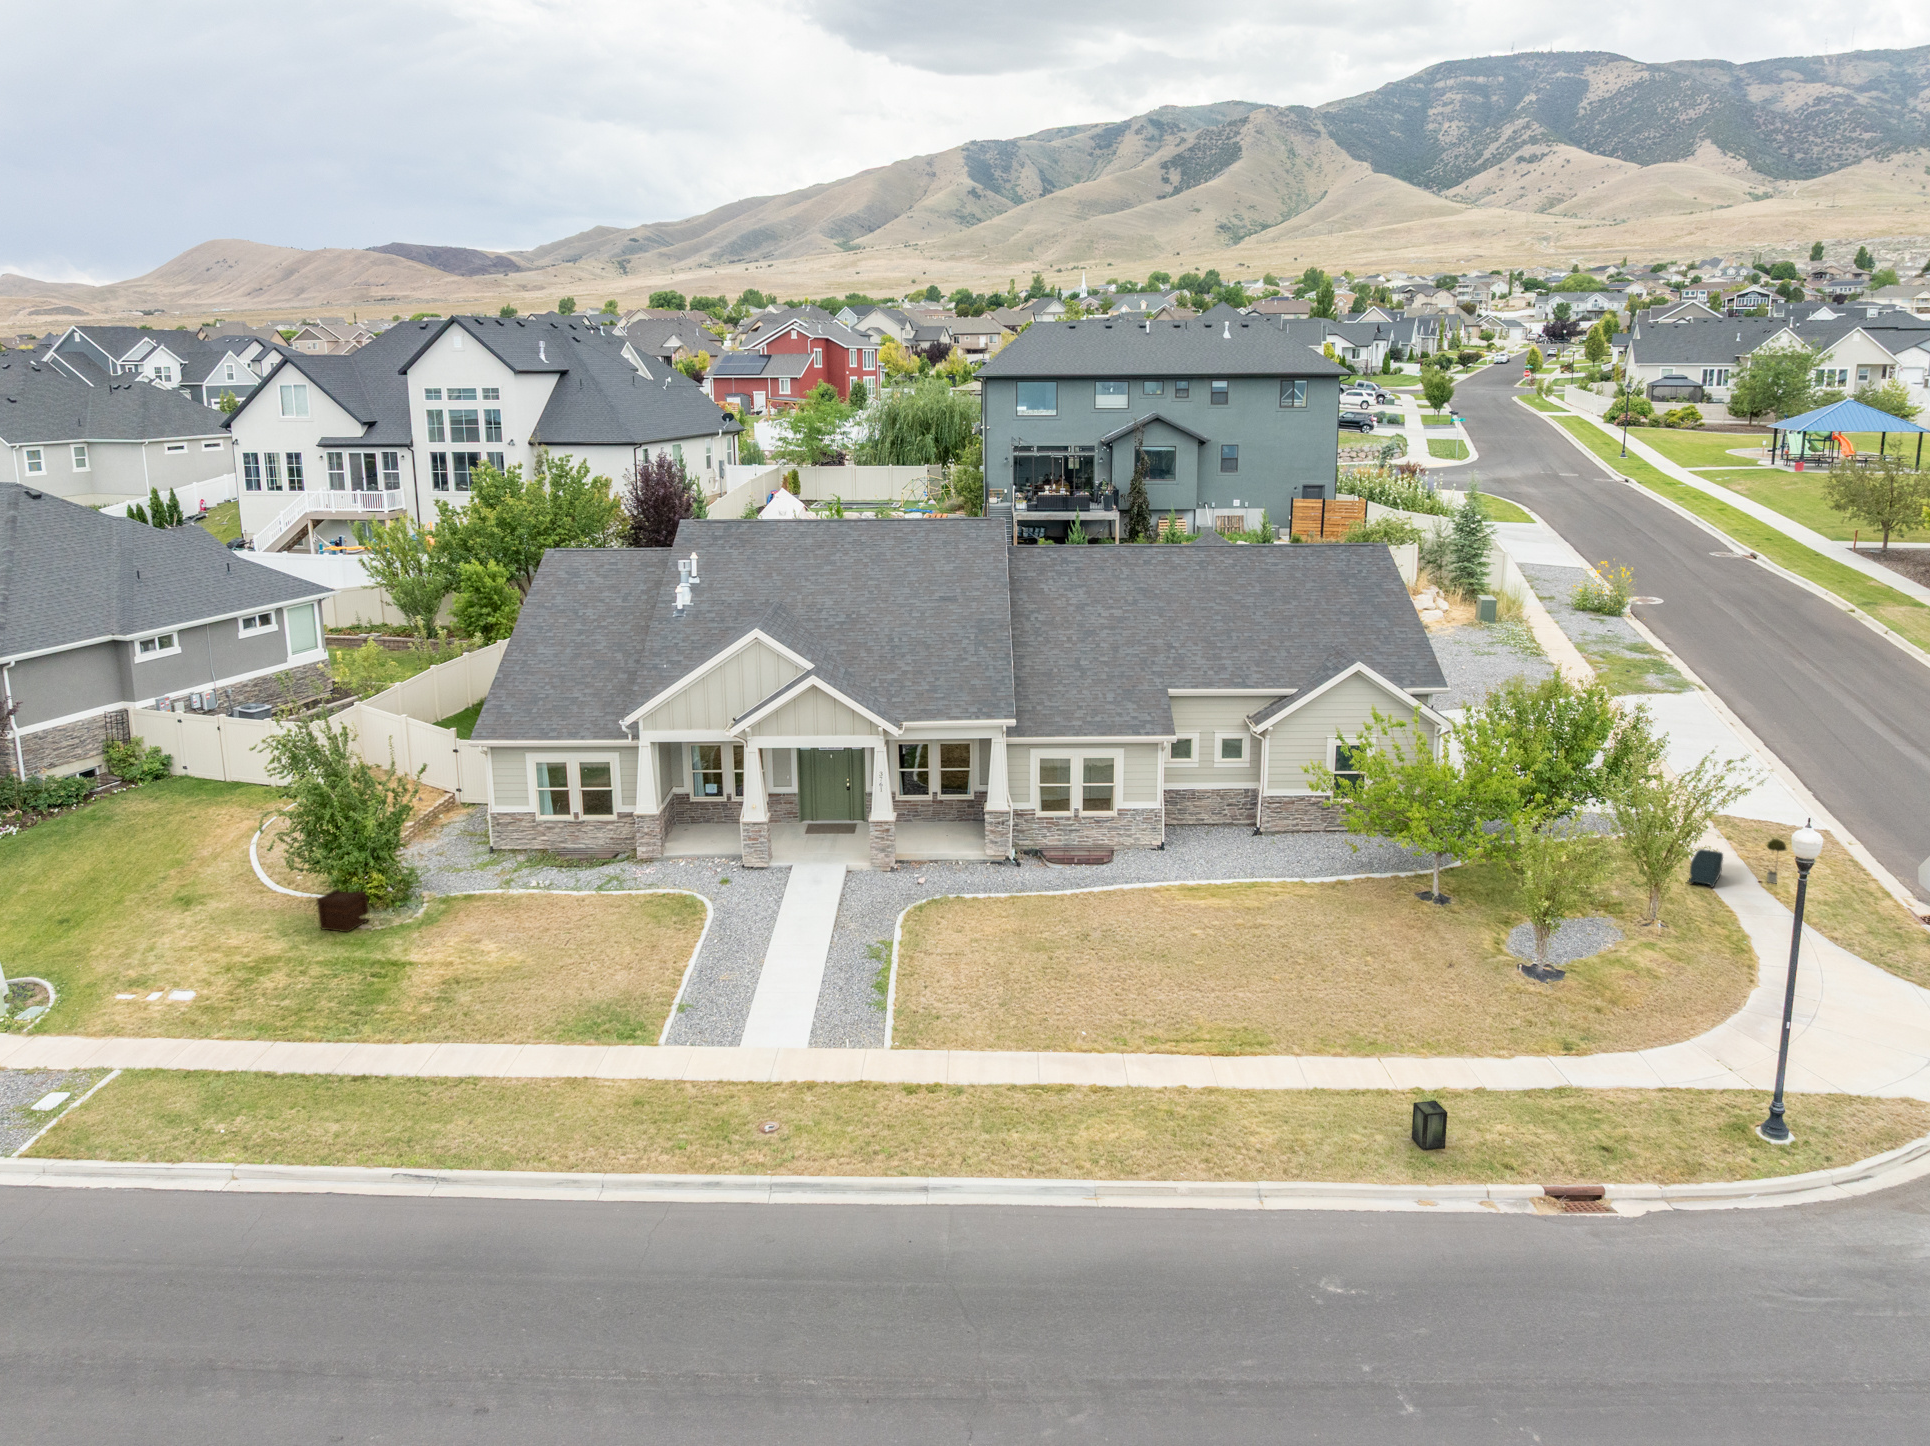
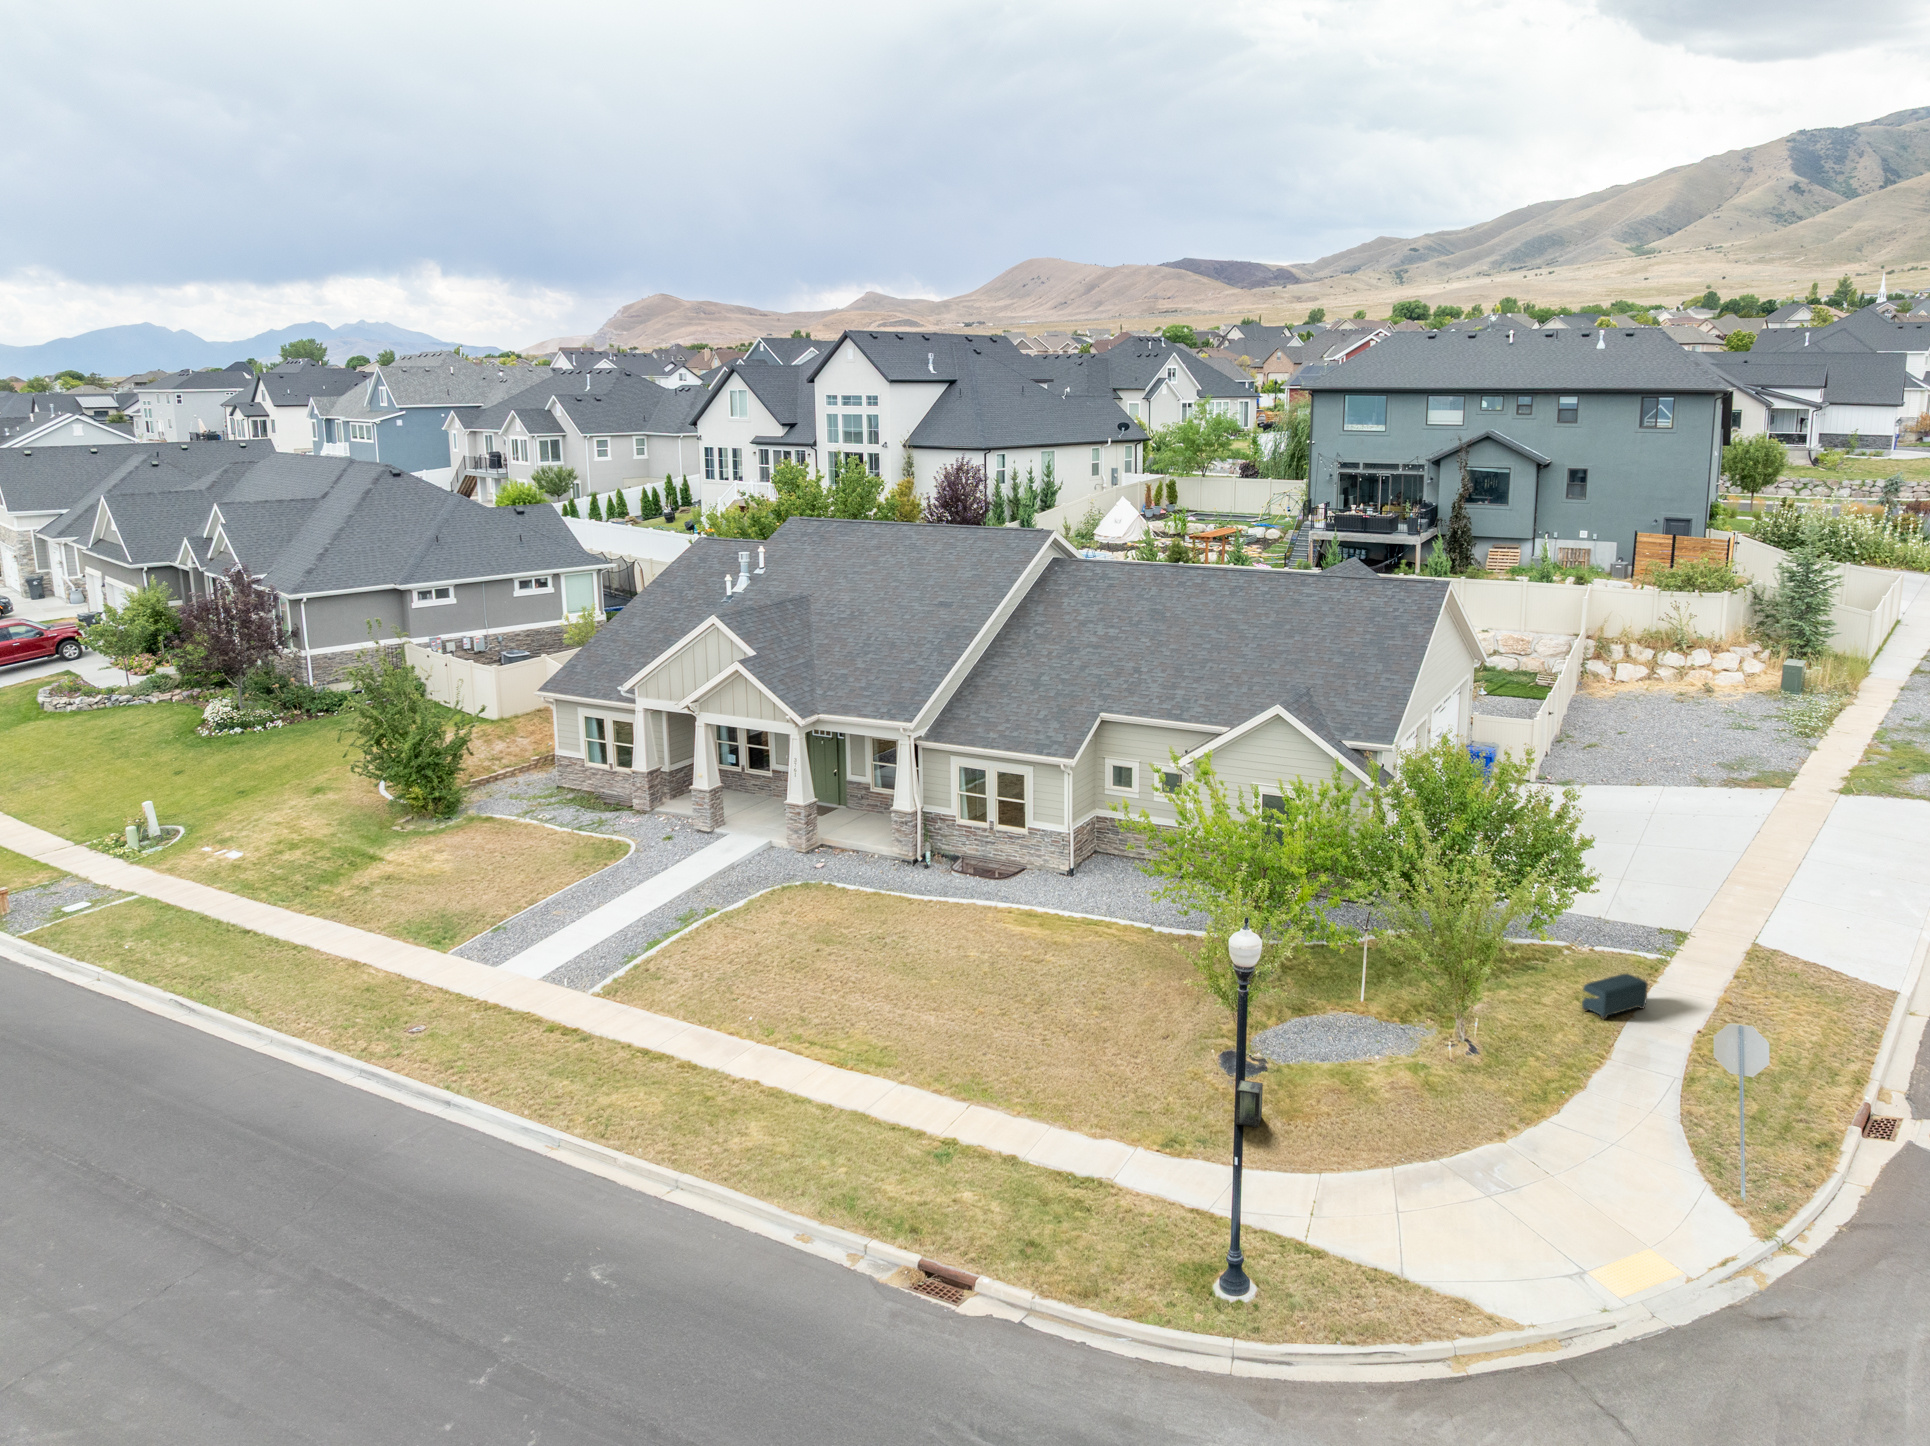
potted tree: present [1767,839,1786,883] -> none [1689,973,1719,1033]
wooden crate: present [317,890,369,932] -> none [368,796,408,831]
storage box: present [1411,1101,1447,1150] -> present [1236,1080,1263,1127]

